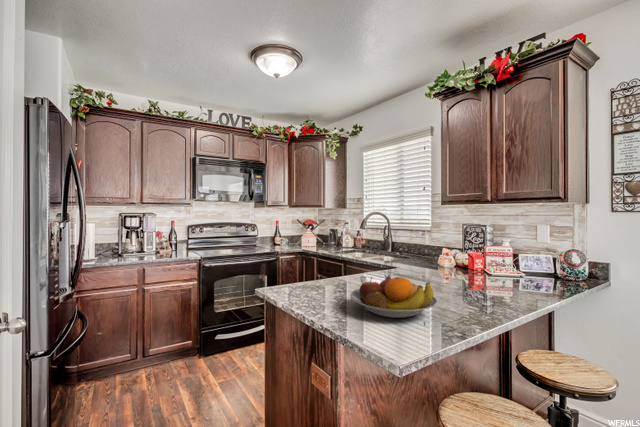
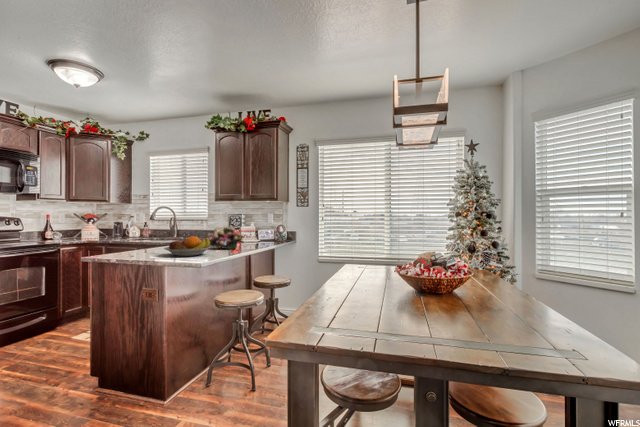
flower arrangement: none [423,250,501,300] -> present [208,226,243,249]

